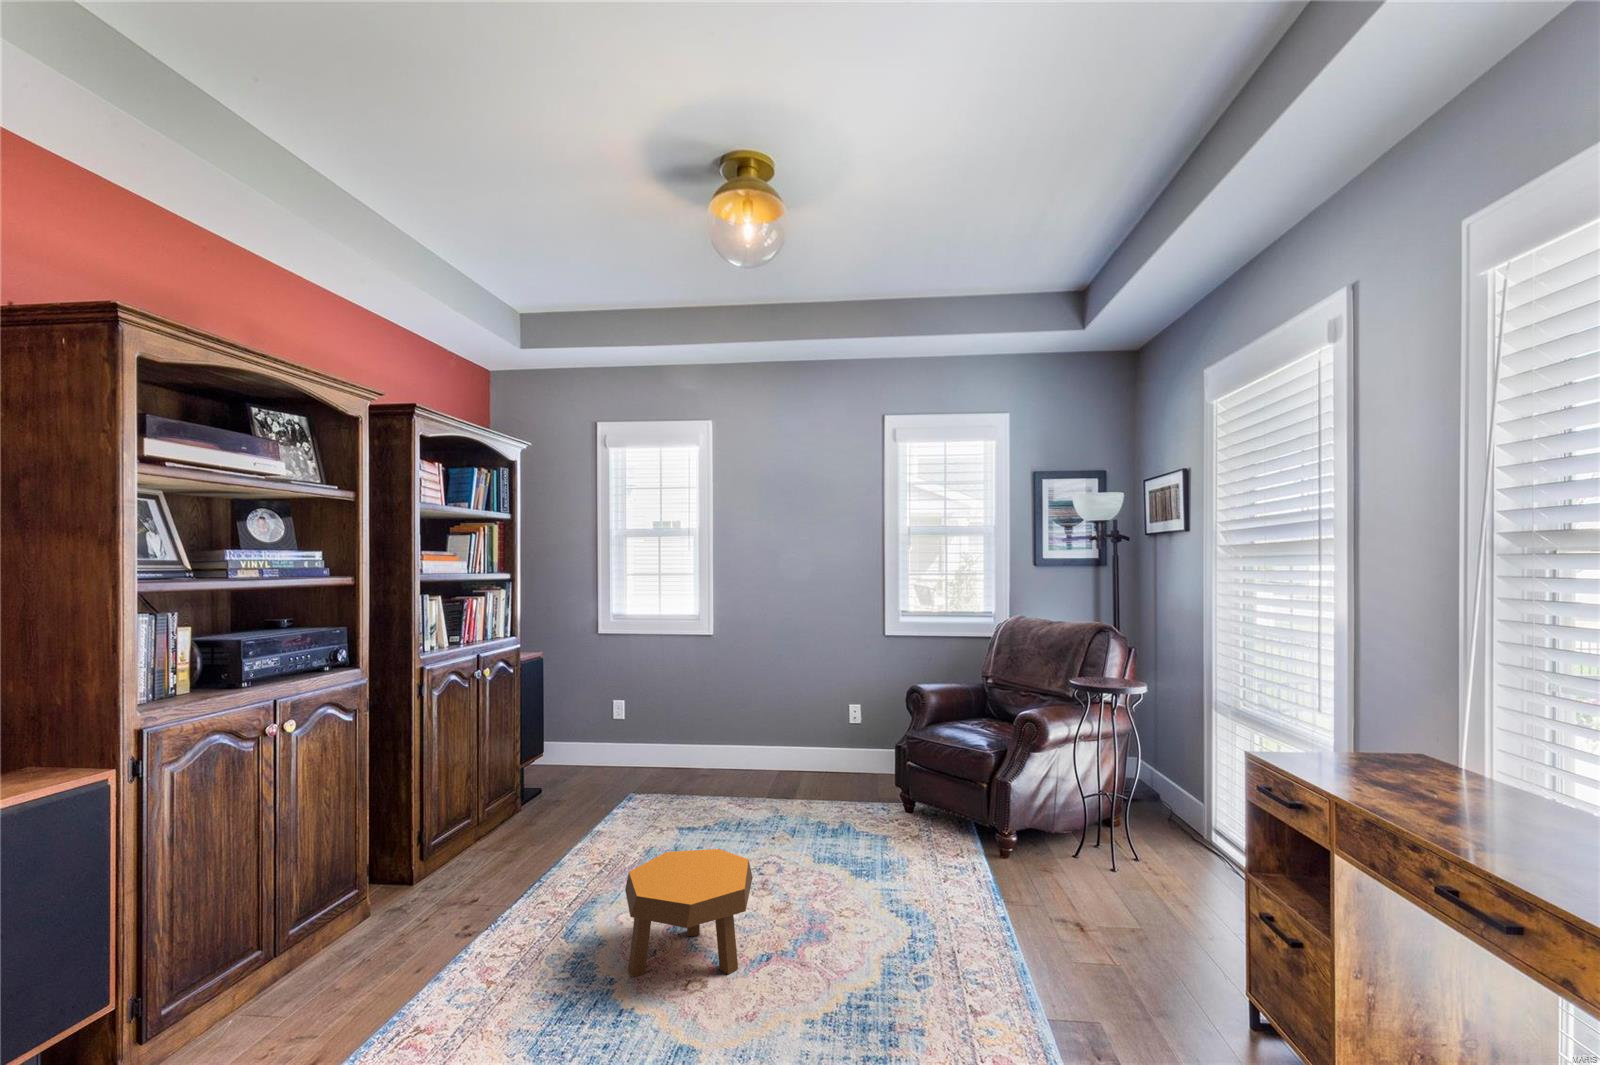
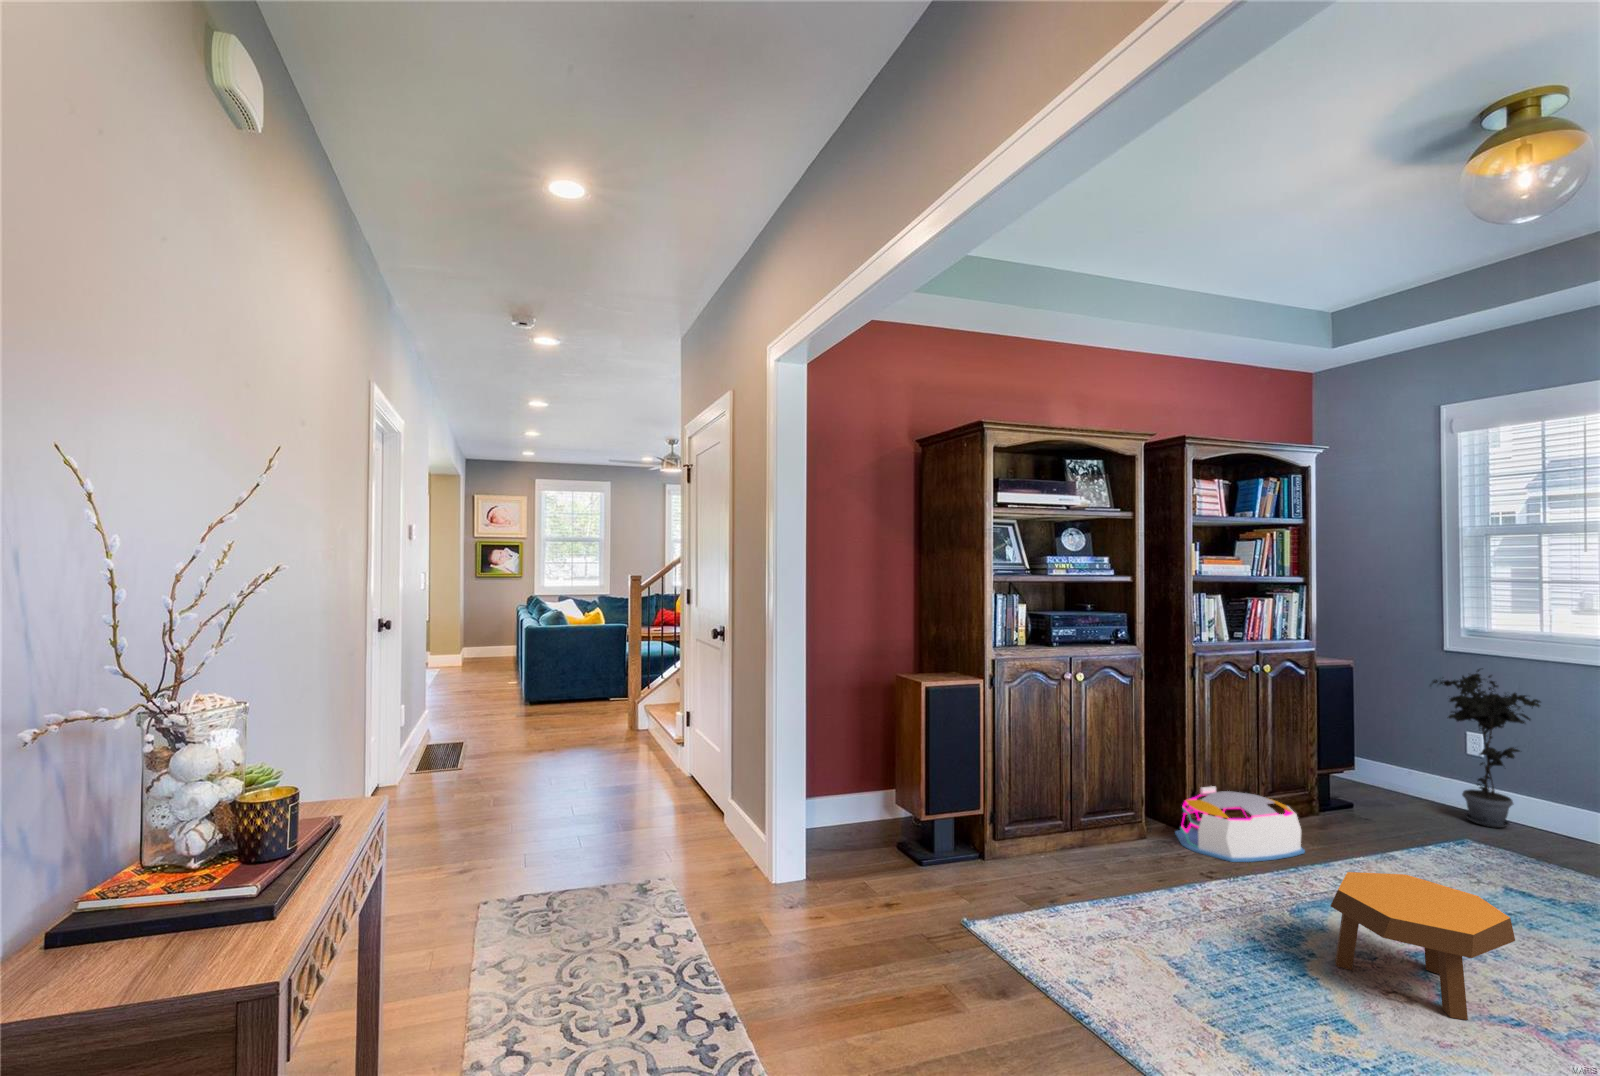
potted plant: none [597,644,676,778] -> present [1433,669,1540,828]
storage bin: none [402,816,538,913] -> present [1175,786,1305,862]

